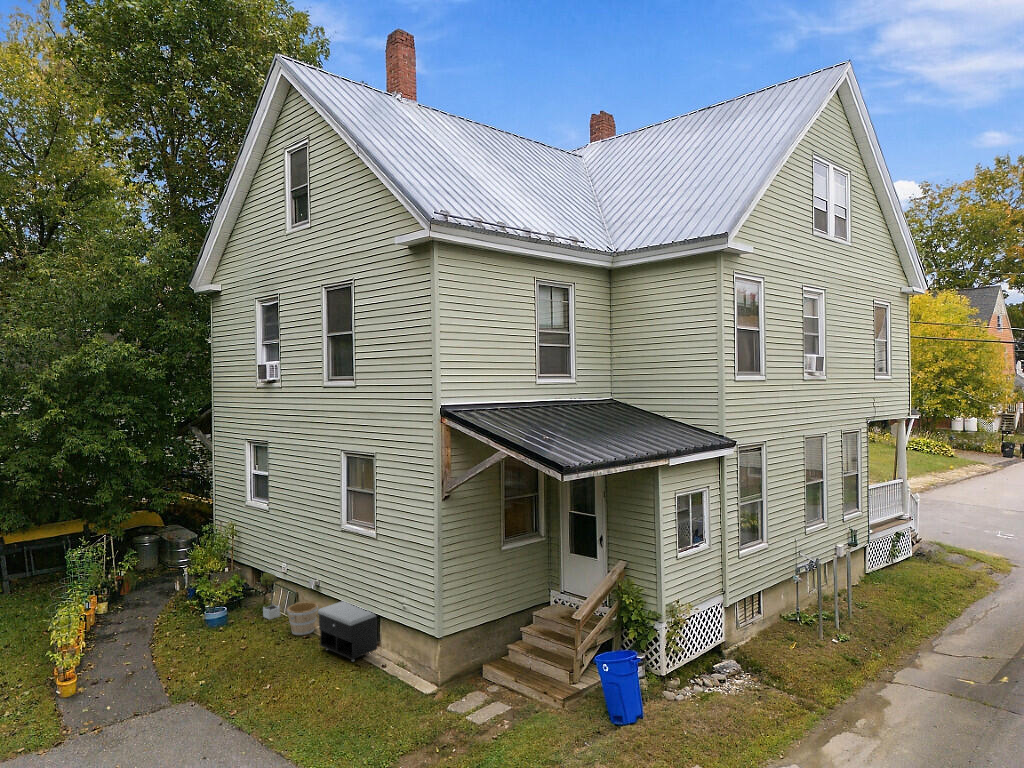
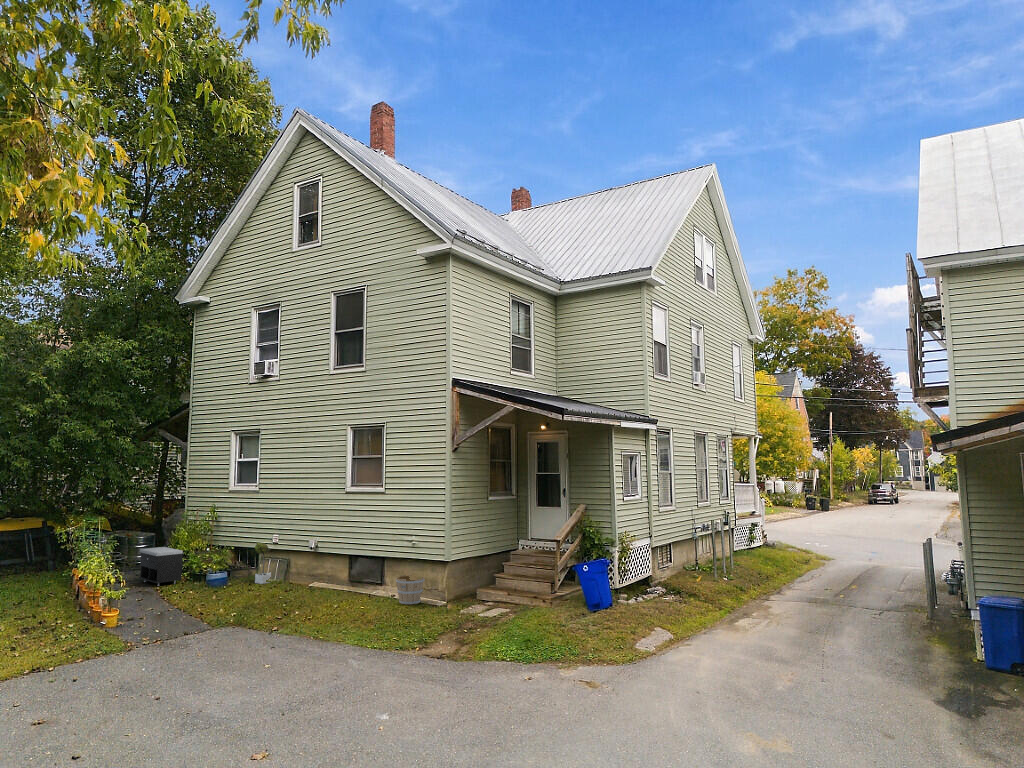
storage bench: present [318,601,377,661] -> present [139,547,183,586]
wooden bucket: present [287,602,318,635] -> present [396,575,425,605]

